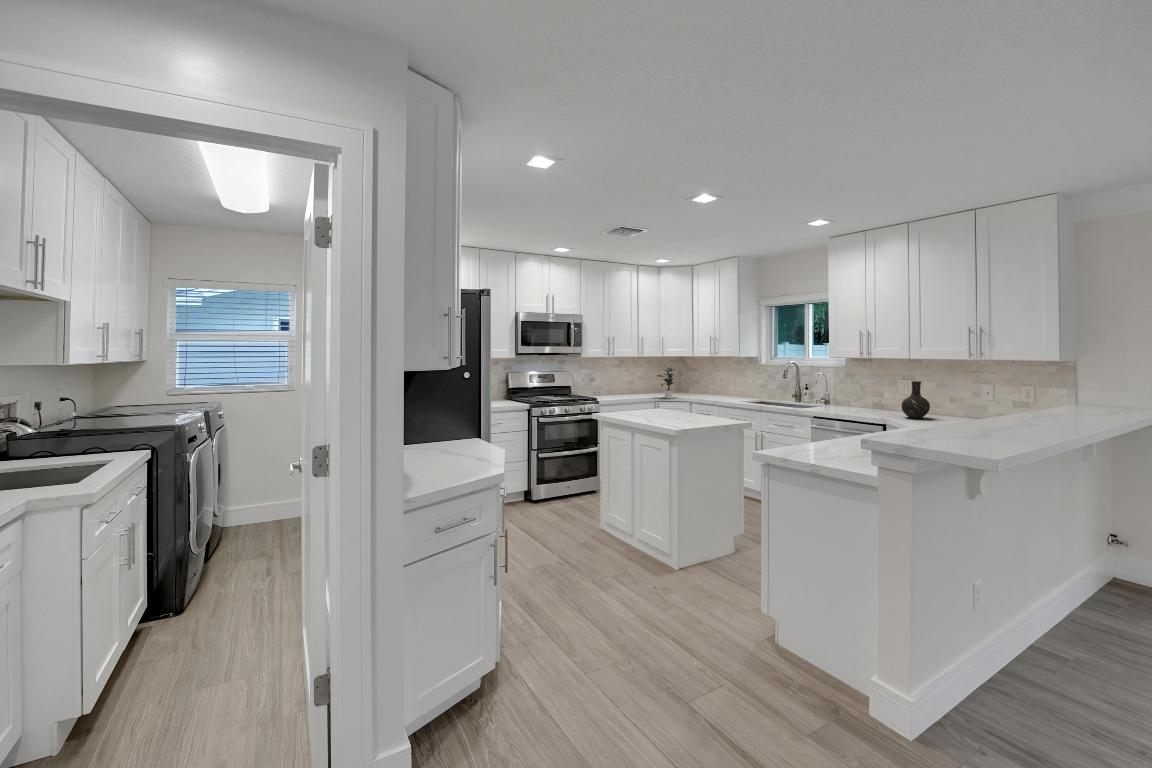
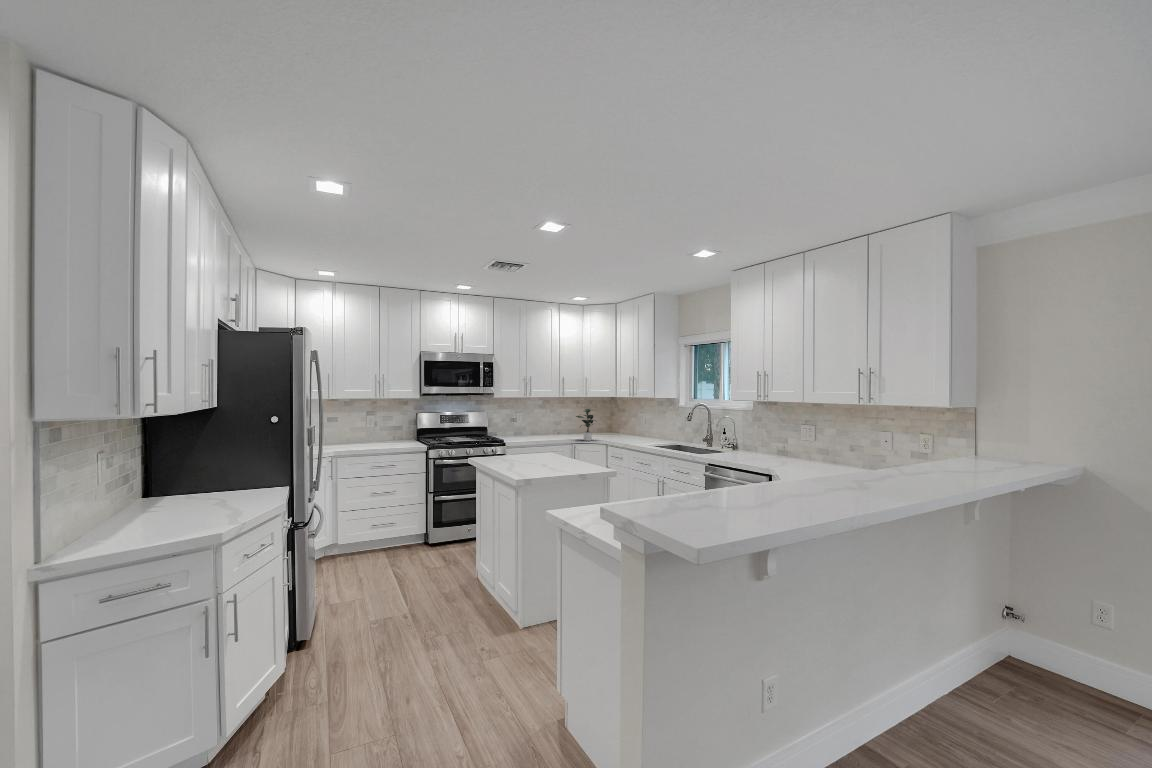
vase: present [902,381,930,419] -> none [793,427,821,468]

